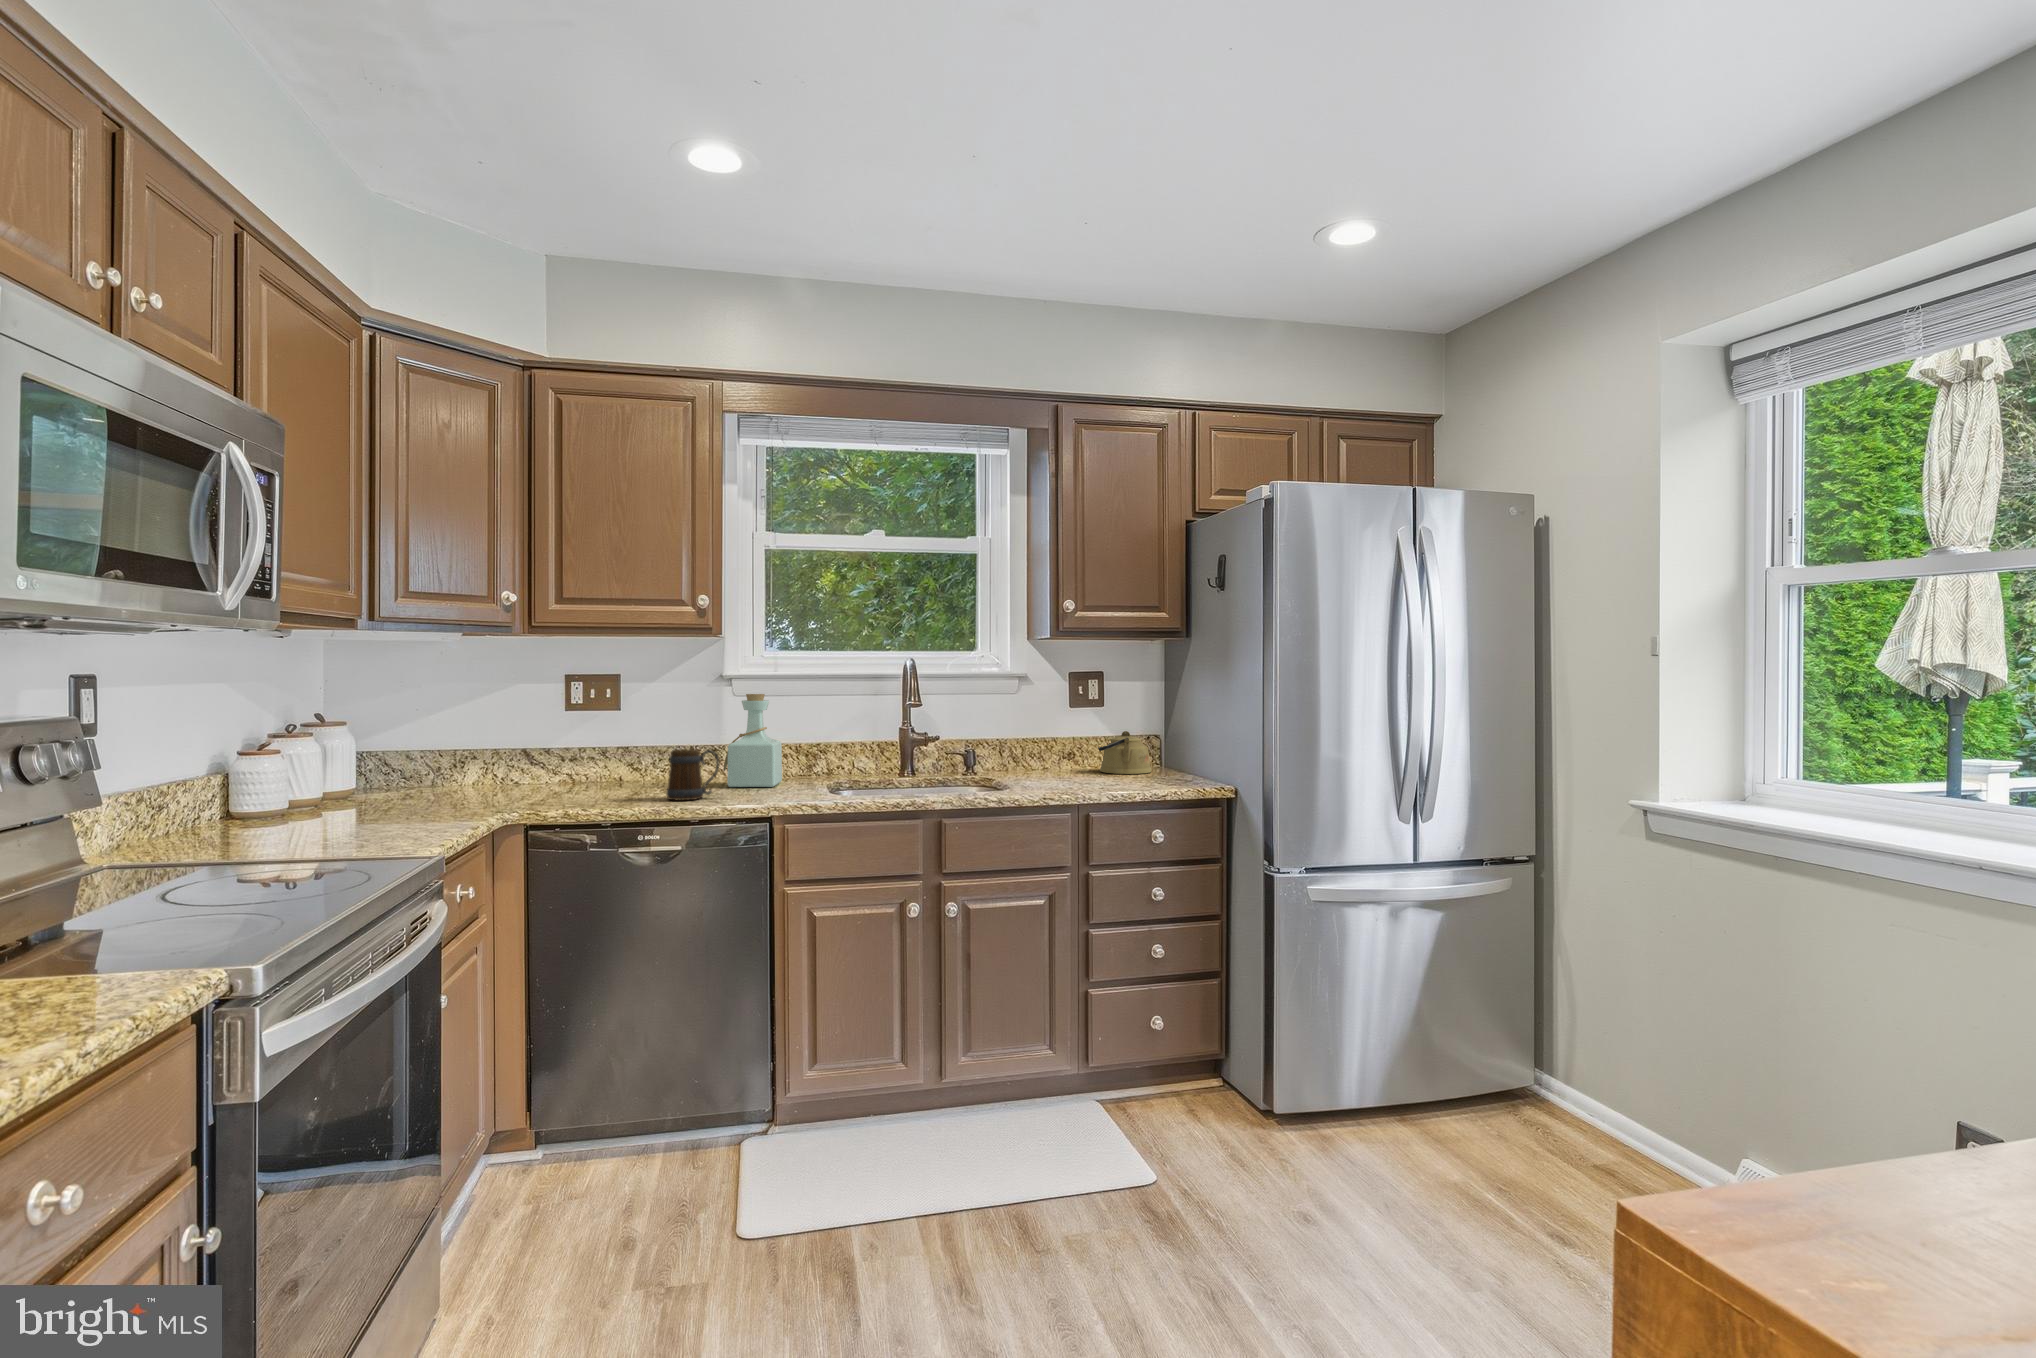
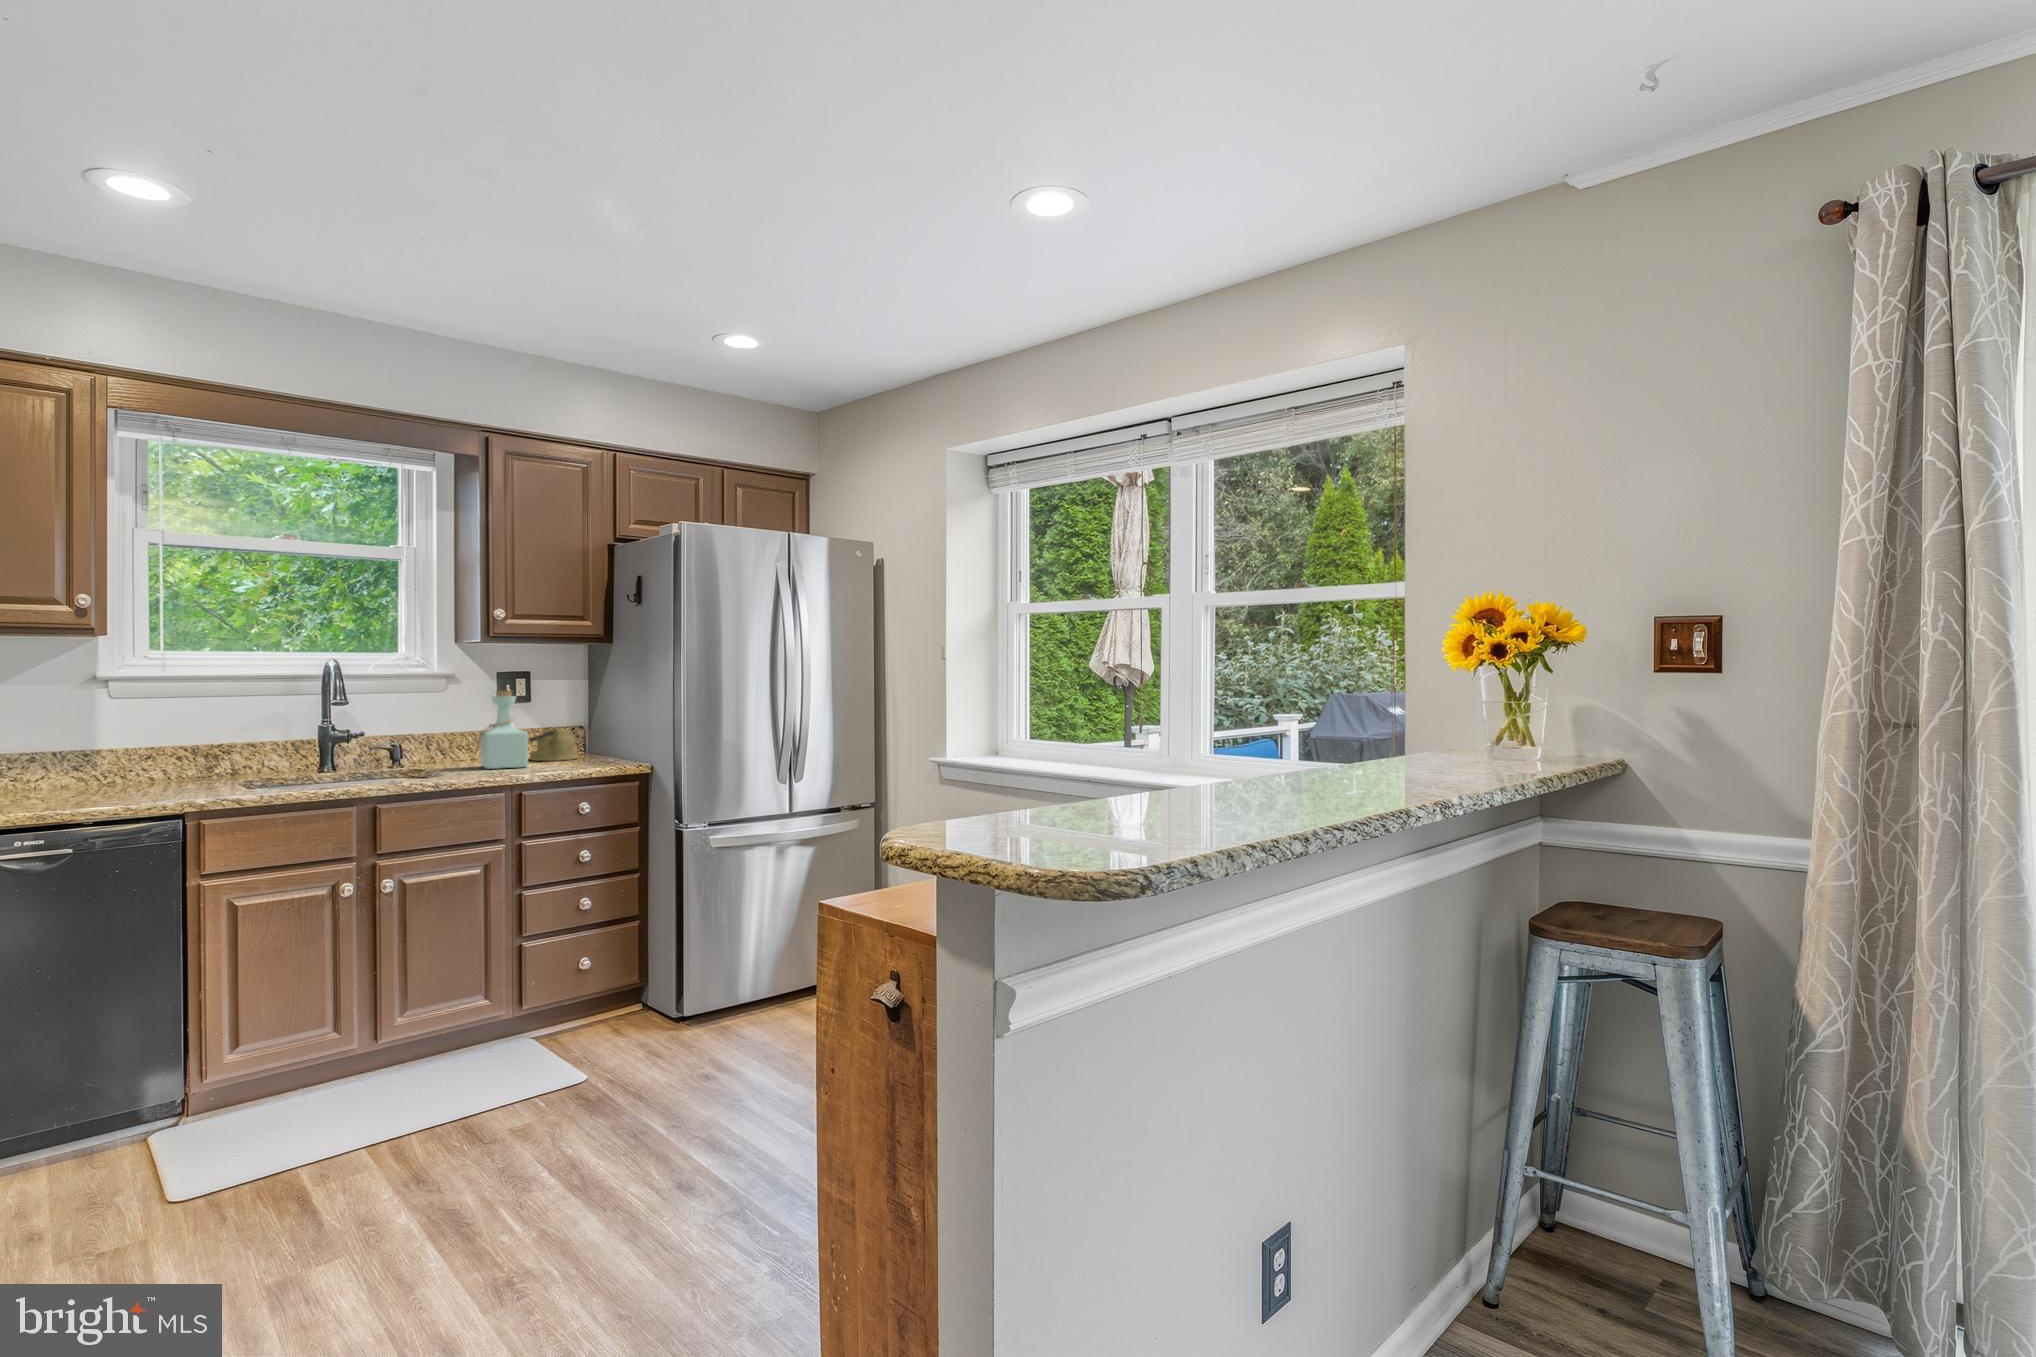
bottle: present [723,694,782,787] -> present [475,691,528,769]
mug: present [666,749,720,801] -> none [41,753,111,806]

